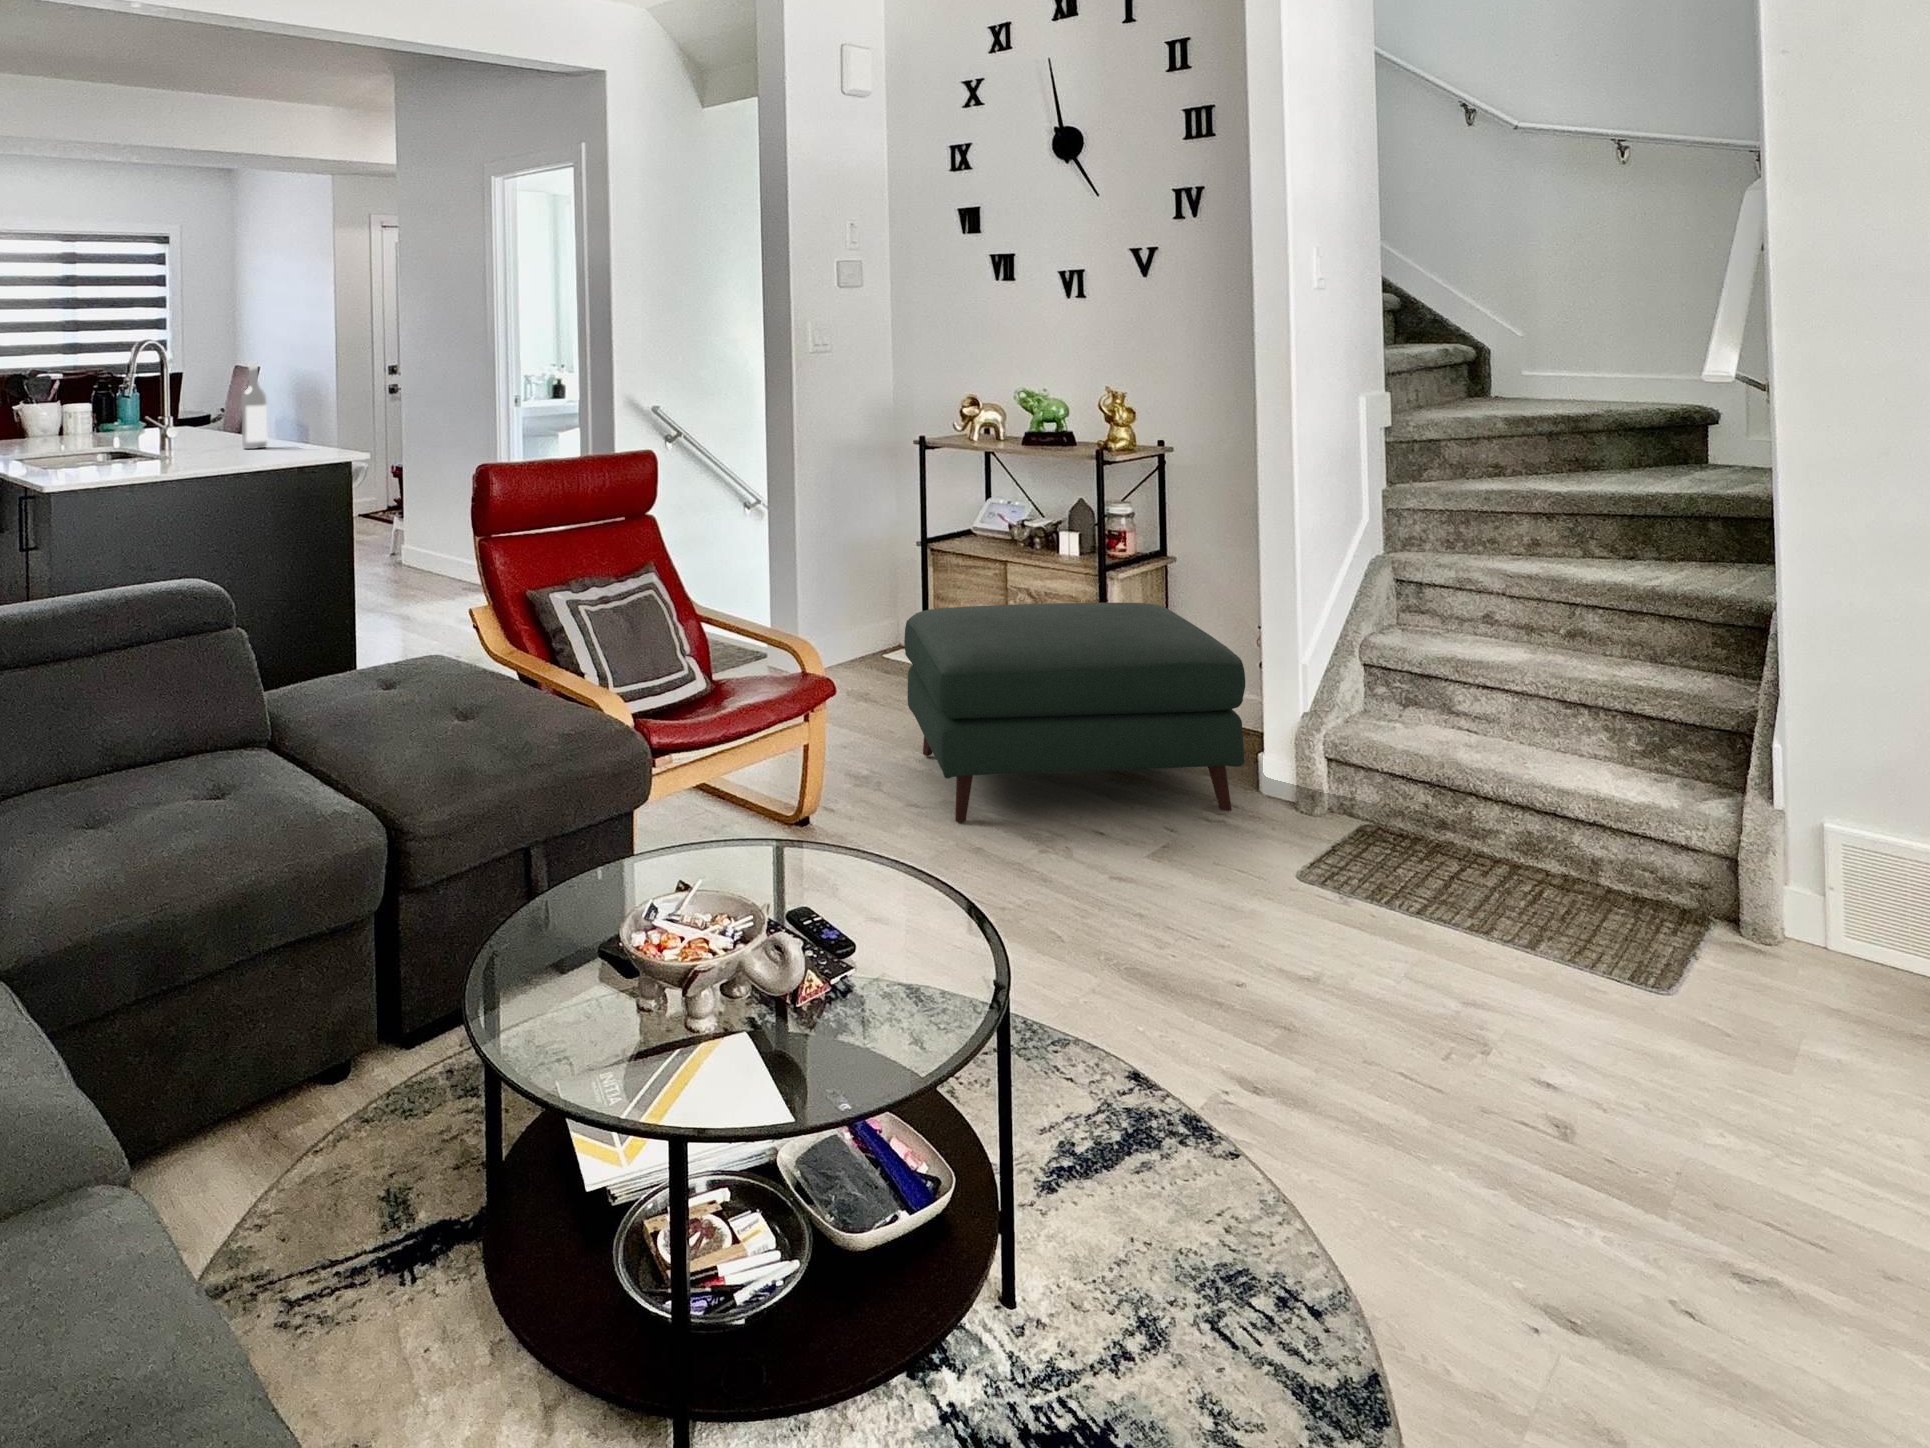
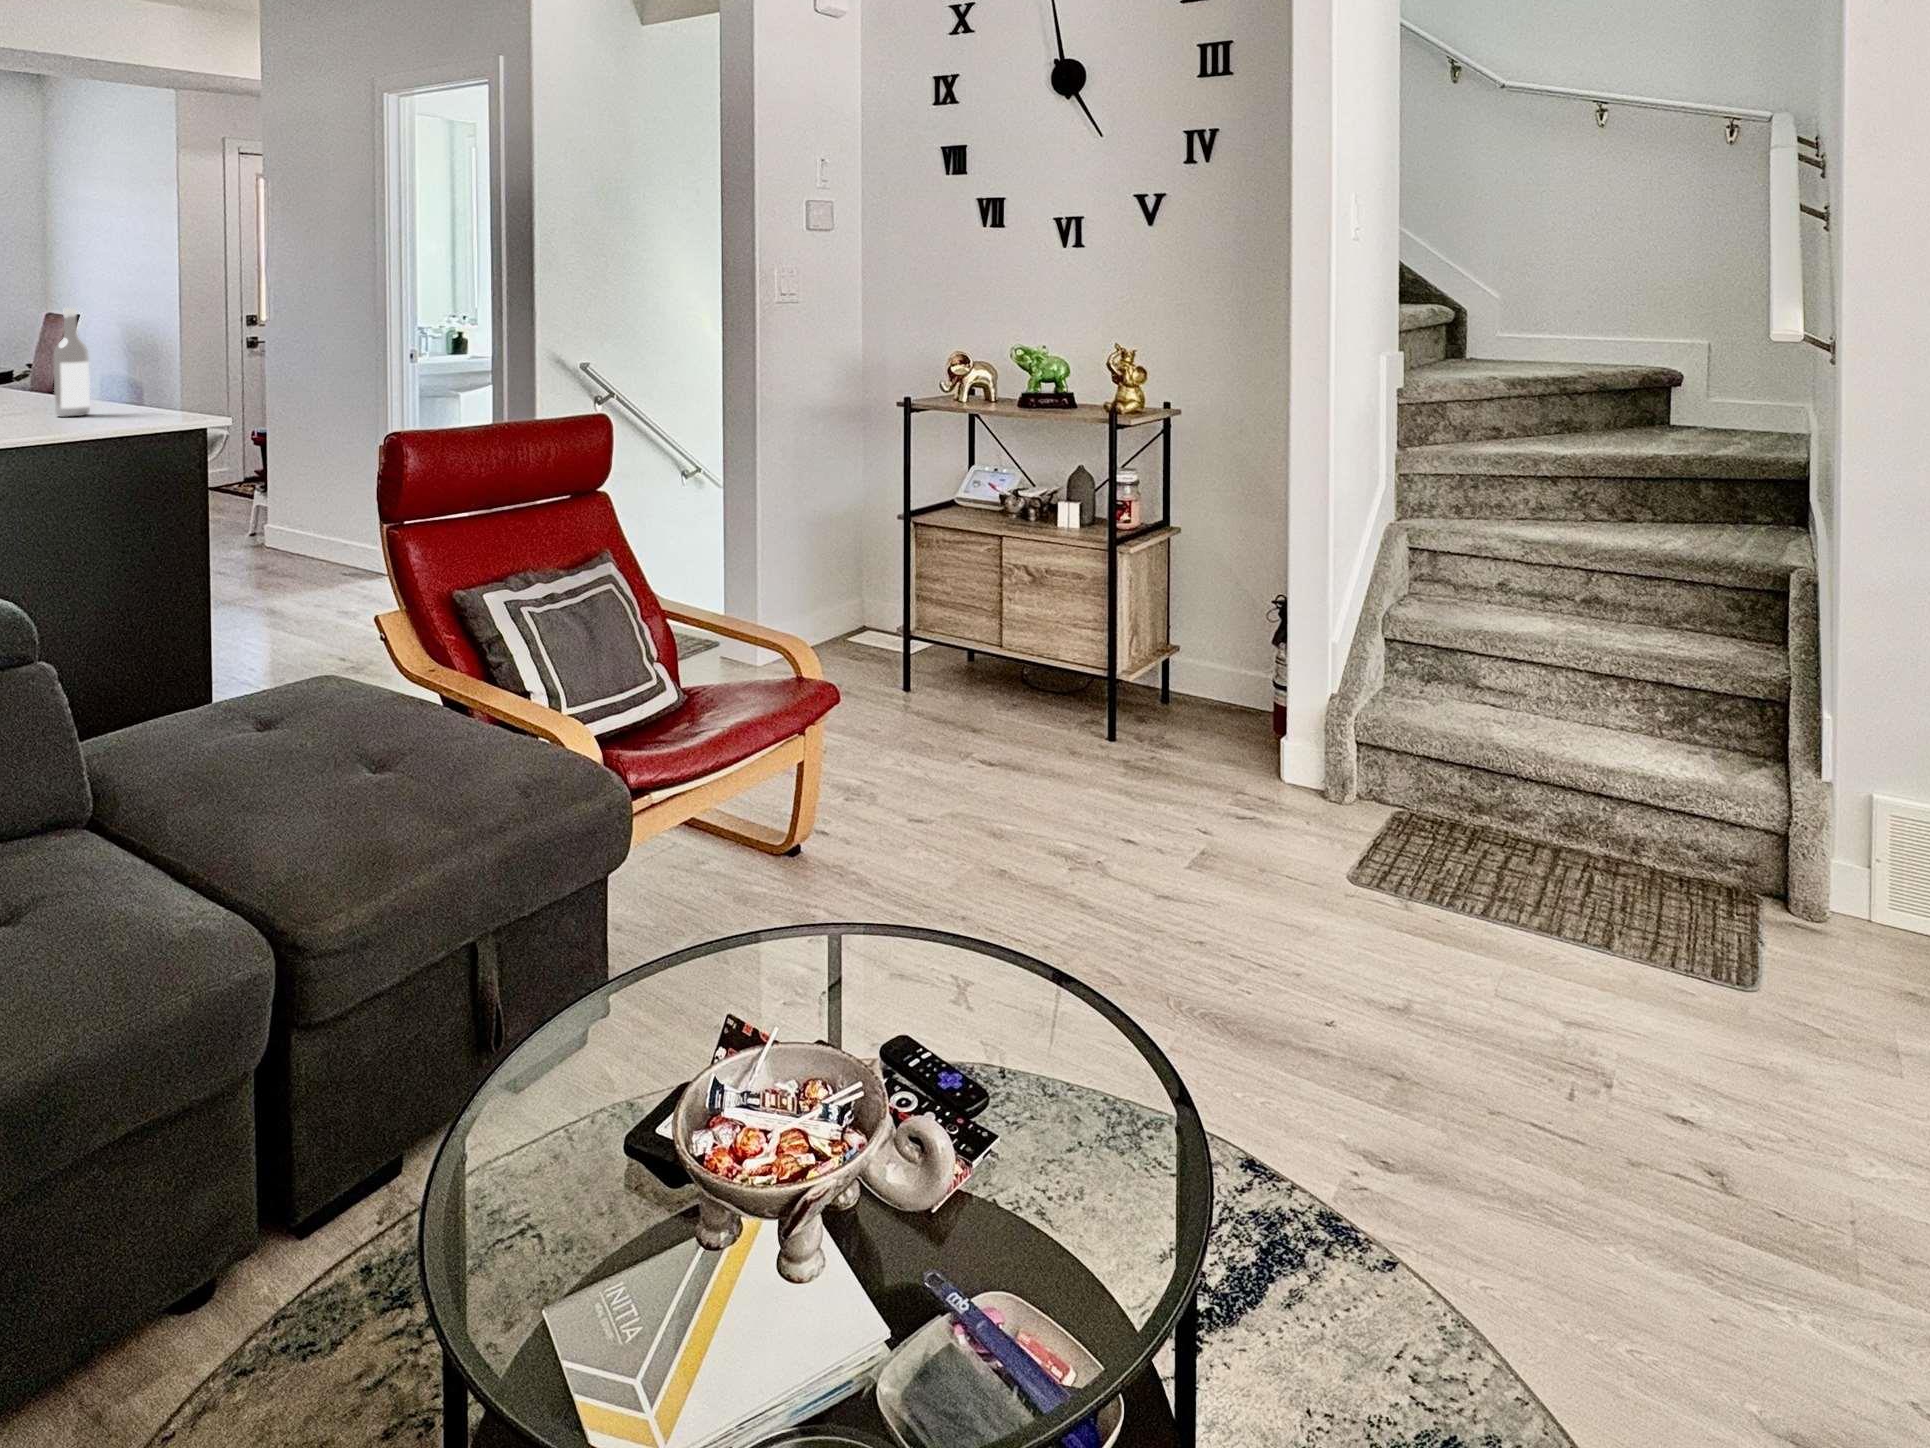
ottoman: present [904,603,1245,822] -> none [897,582,1278,840]

